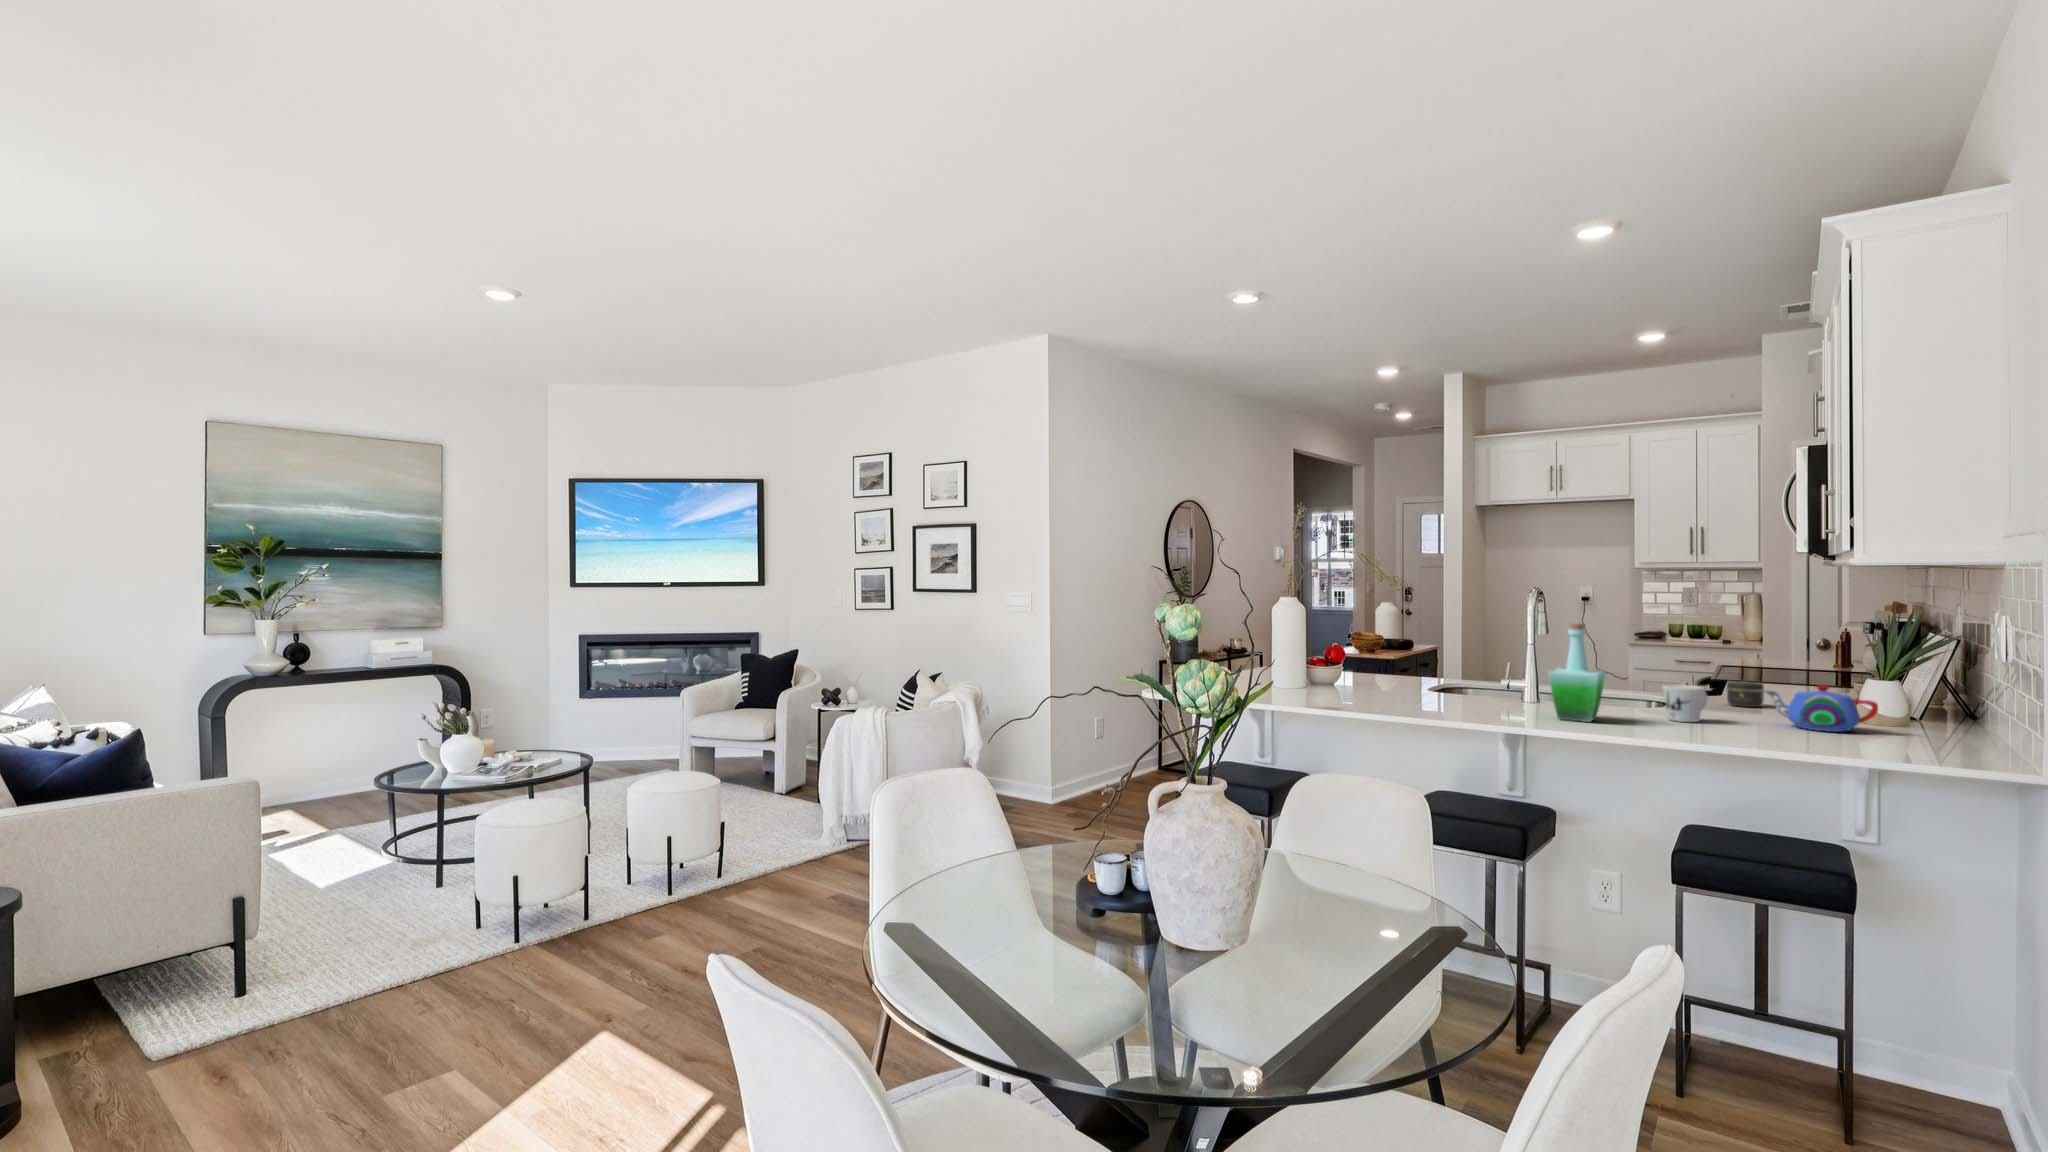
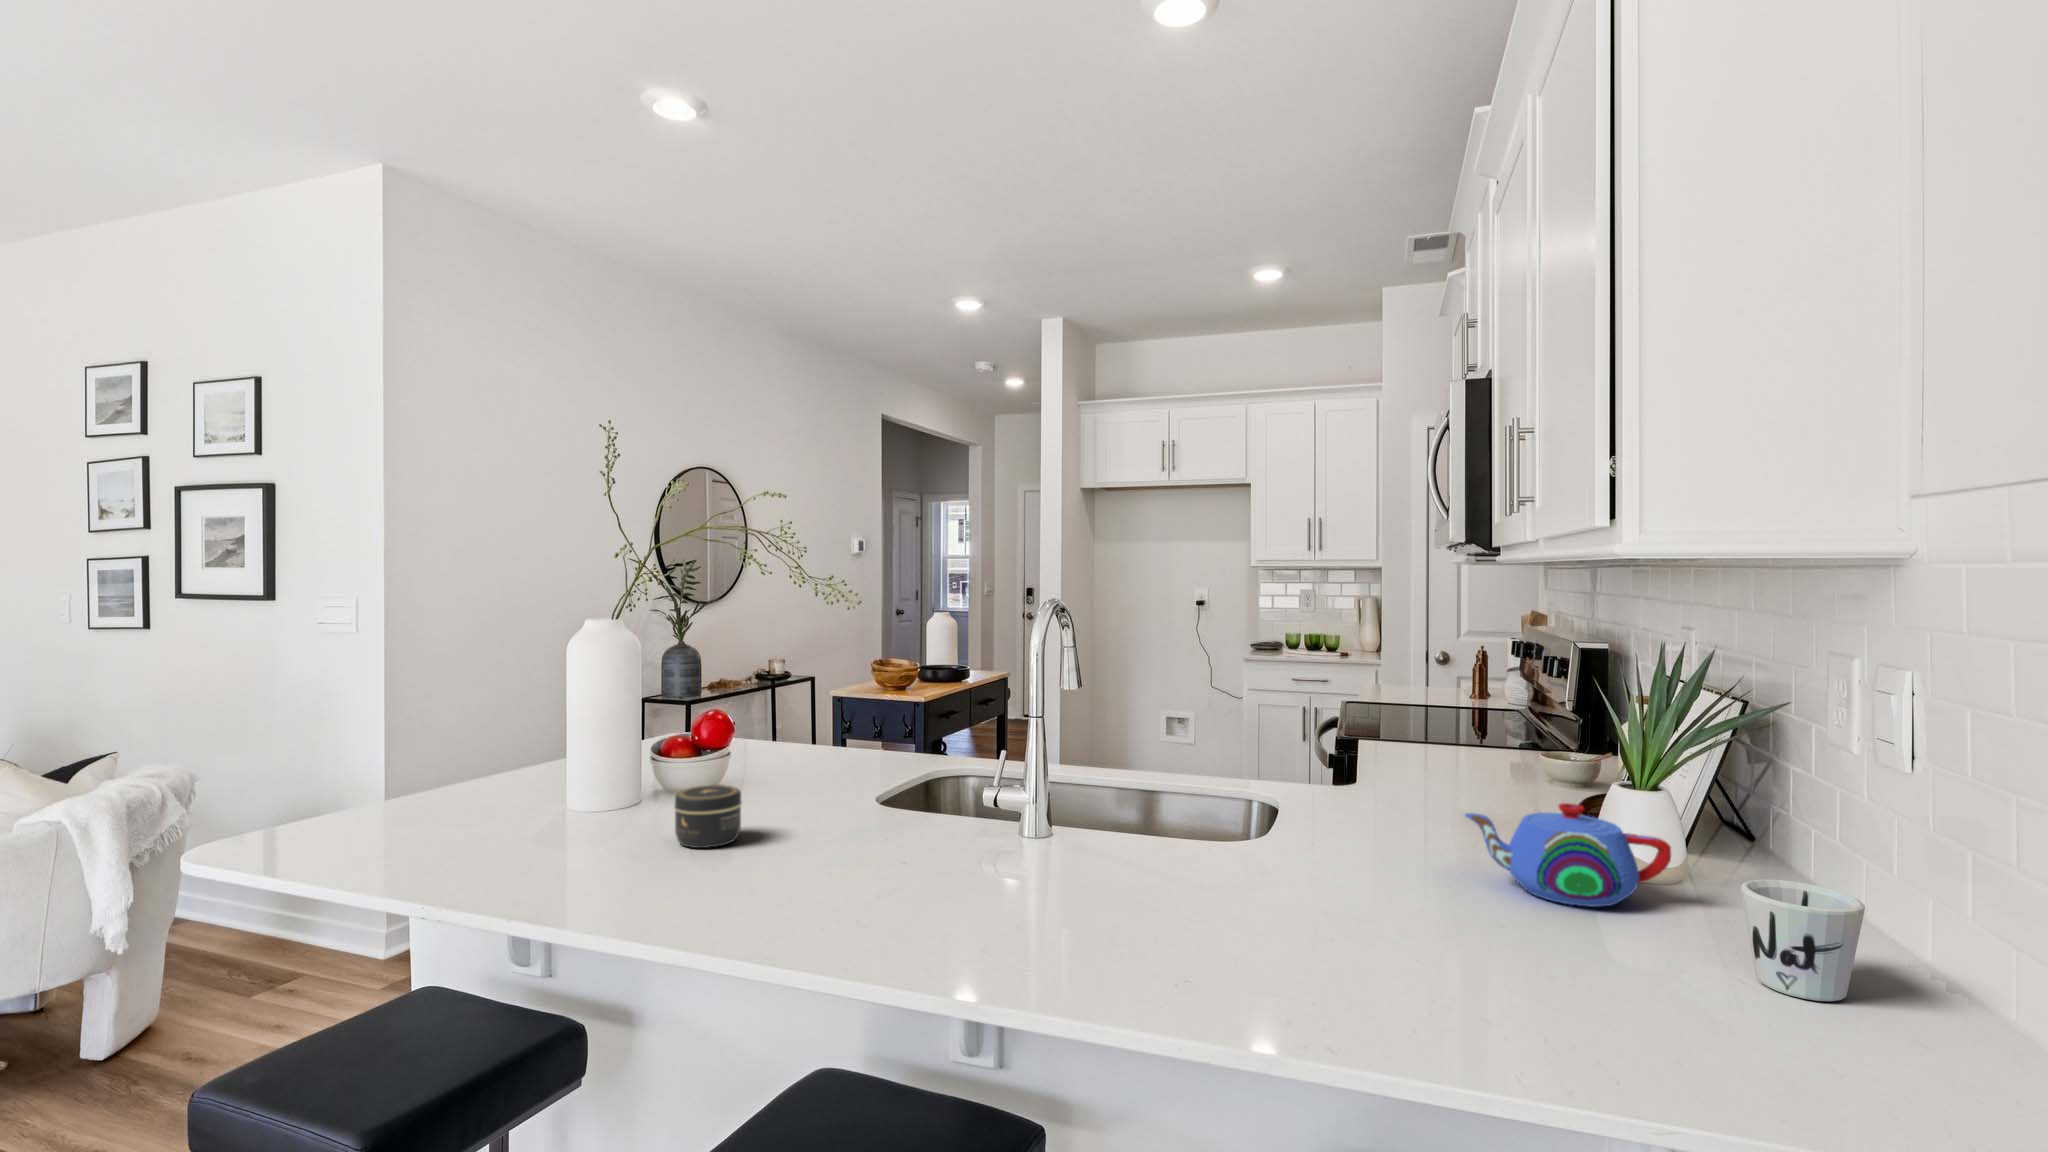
bottle: present [1548,623,1606,722] -> none [1060,688,1182,923]
jar: present [1727,681,1764,707] -> present [674,785,742,848]
mug: present [1663,685,1708,722] -> present [1741,879,1865,1001]

